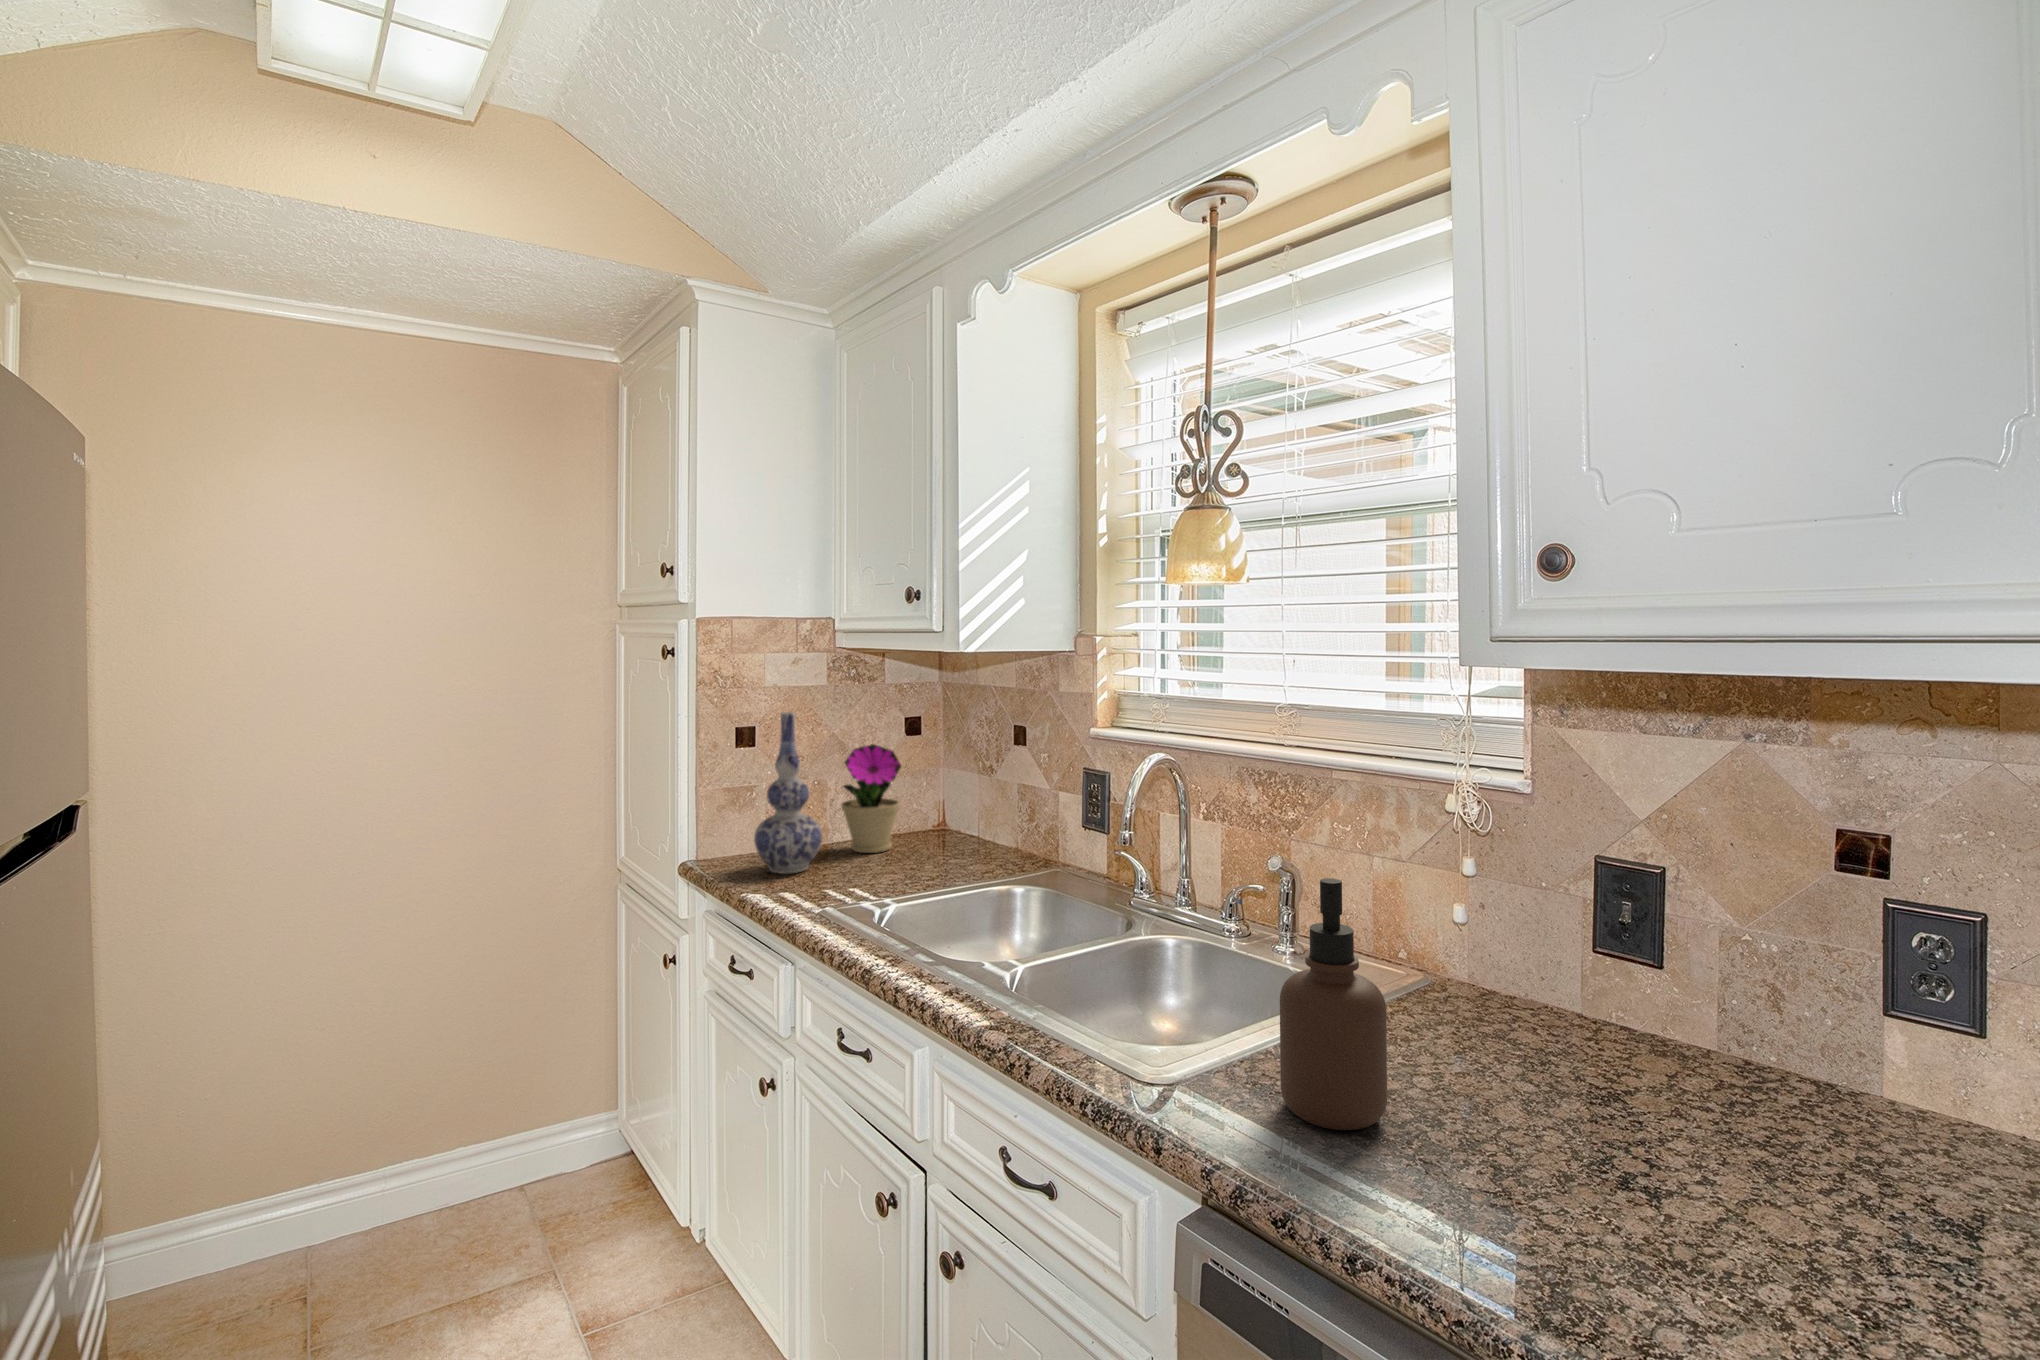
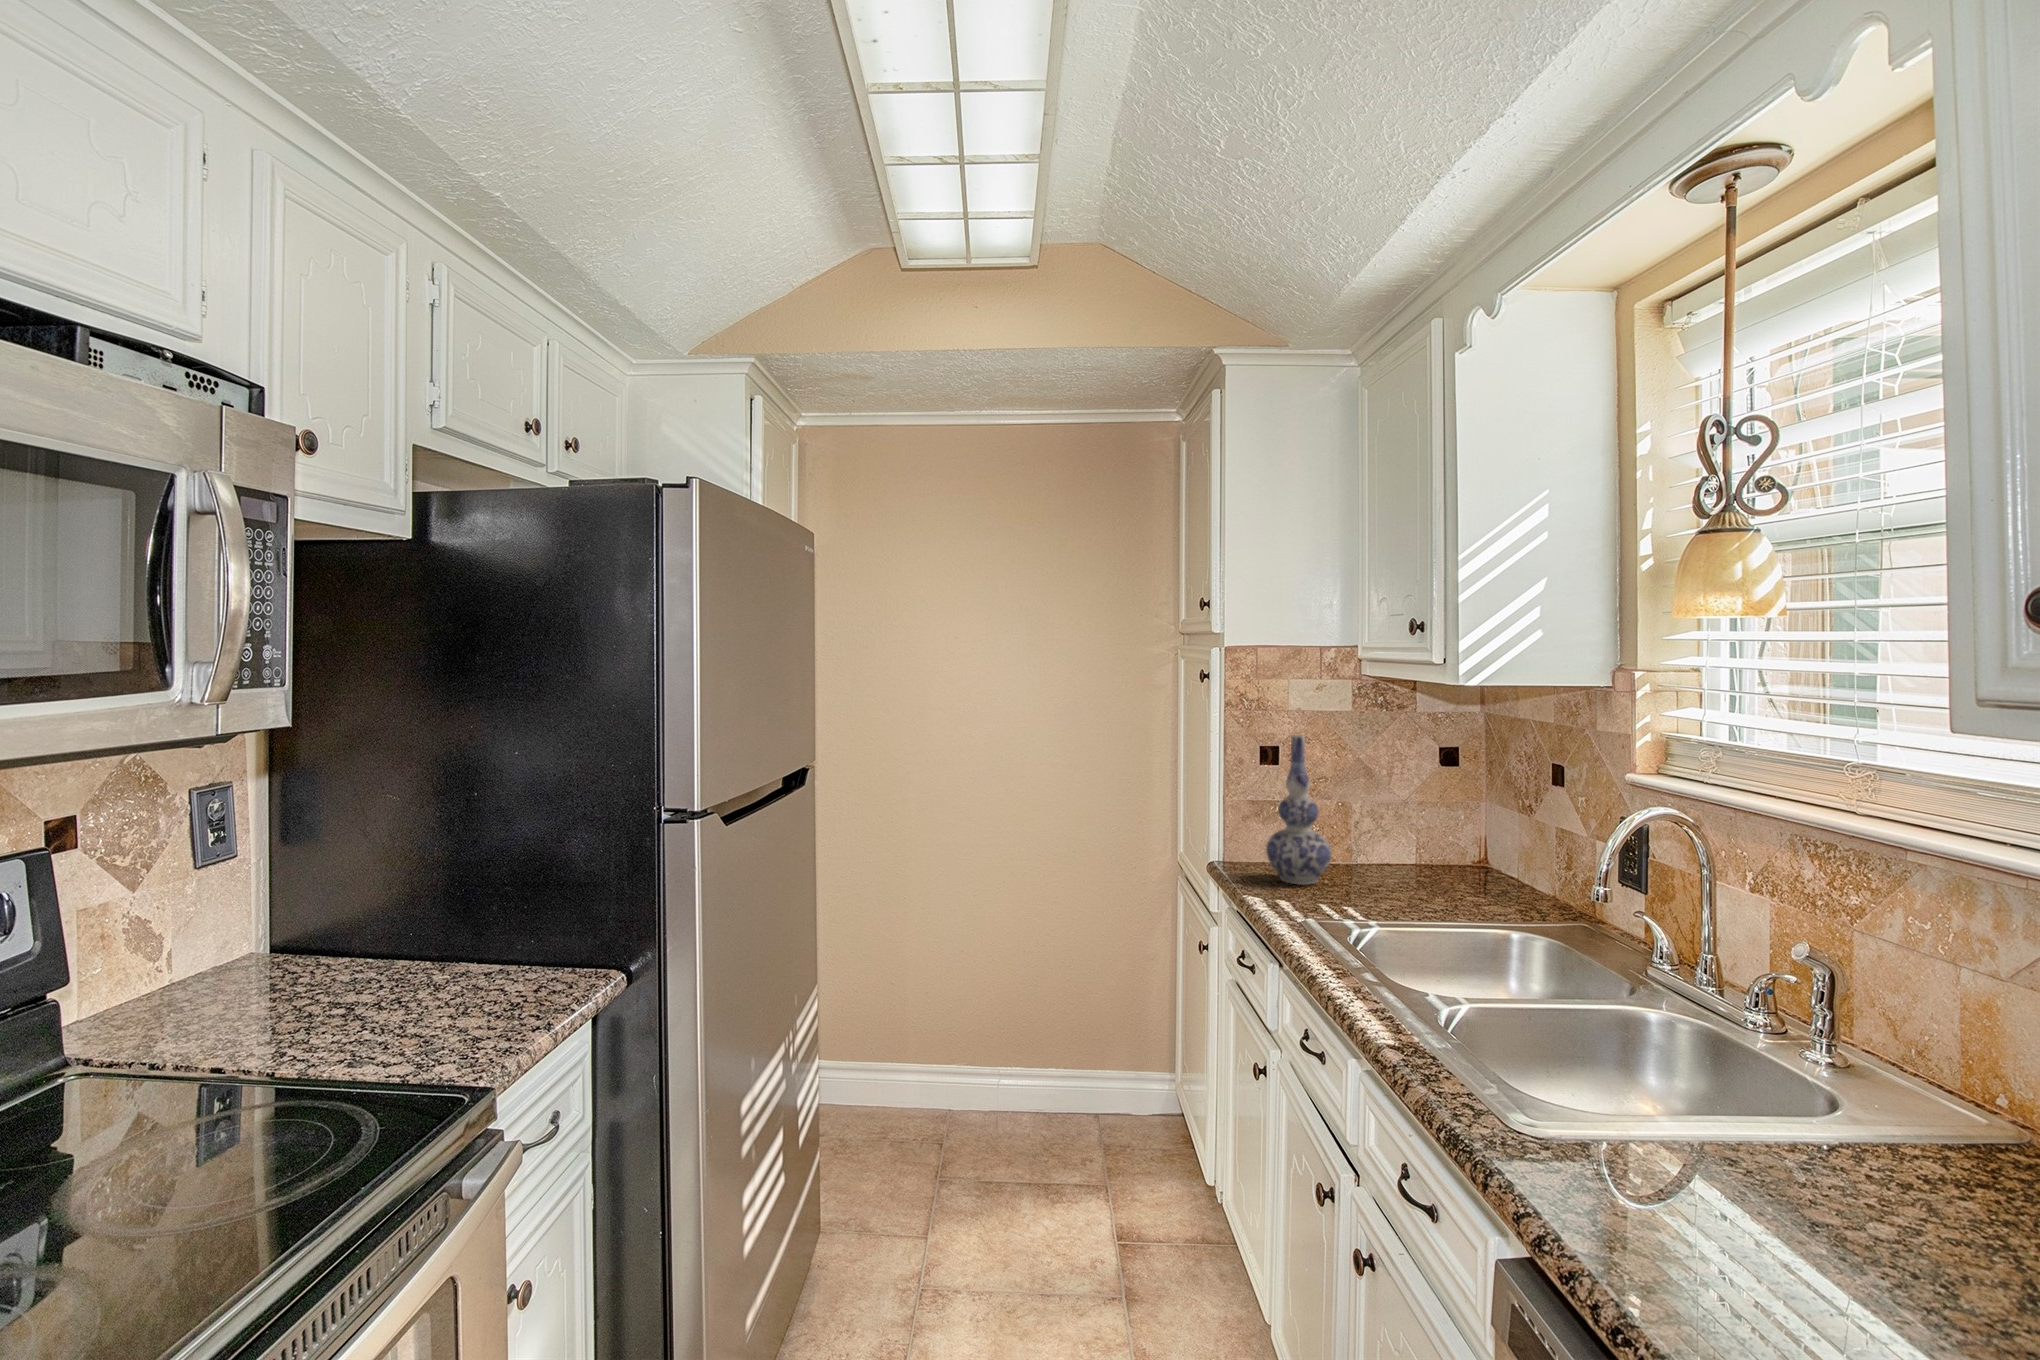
flower pot: present [841,744,901,853] -> none [1360,771,1424,878]
soap dispenser: present [1280,878,1387,1130] -> none [1656,959,1797,1242]

